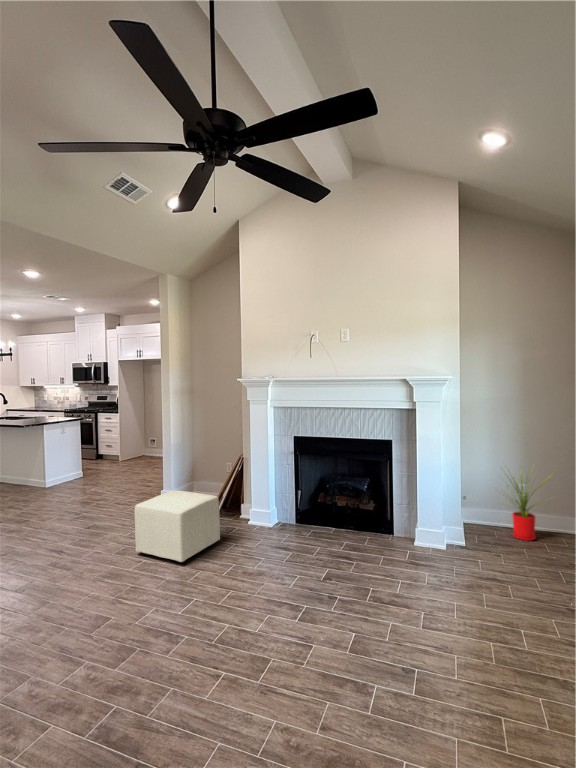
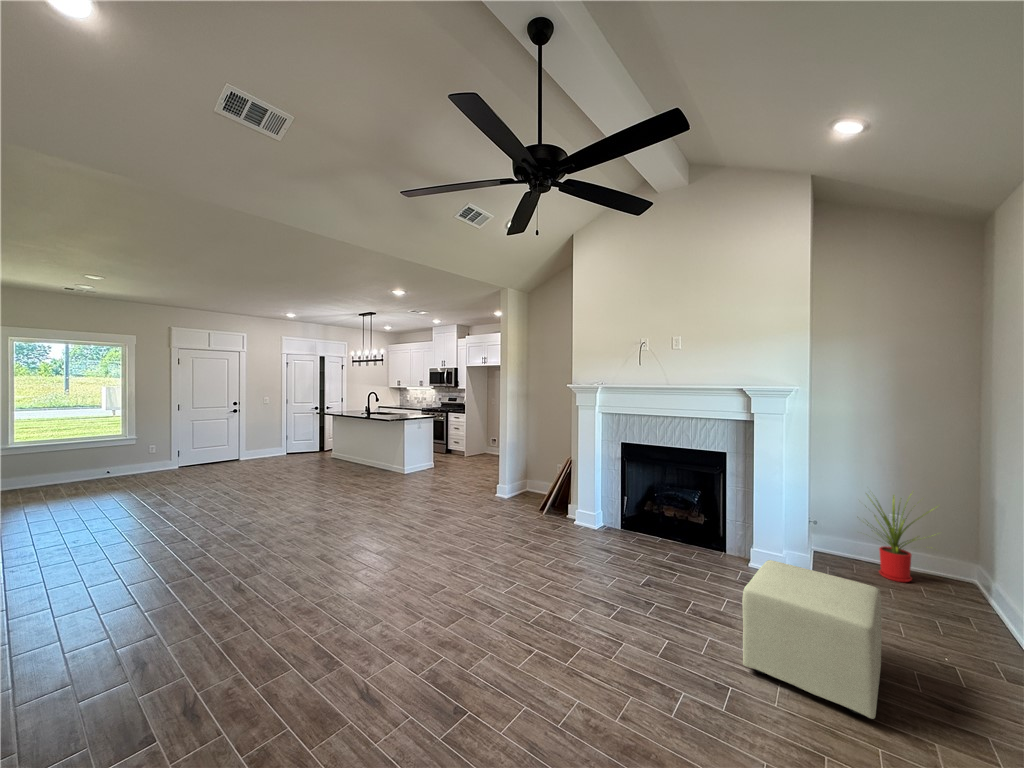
ottoman: present [134,490,220,563] -> present [742,560,882,719]

